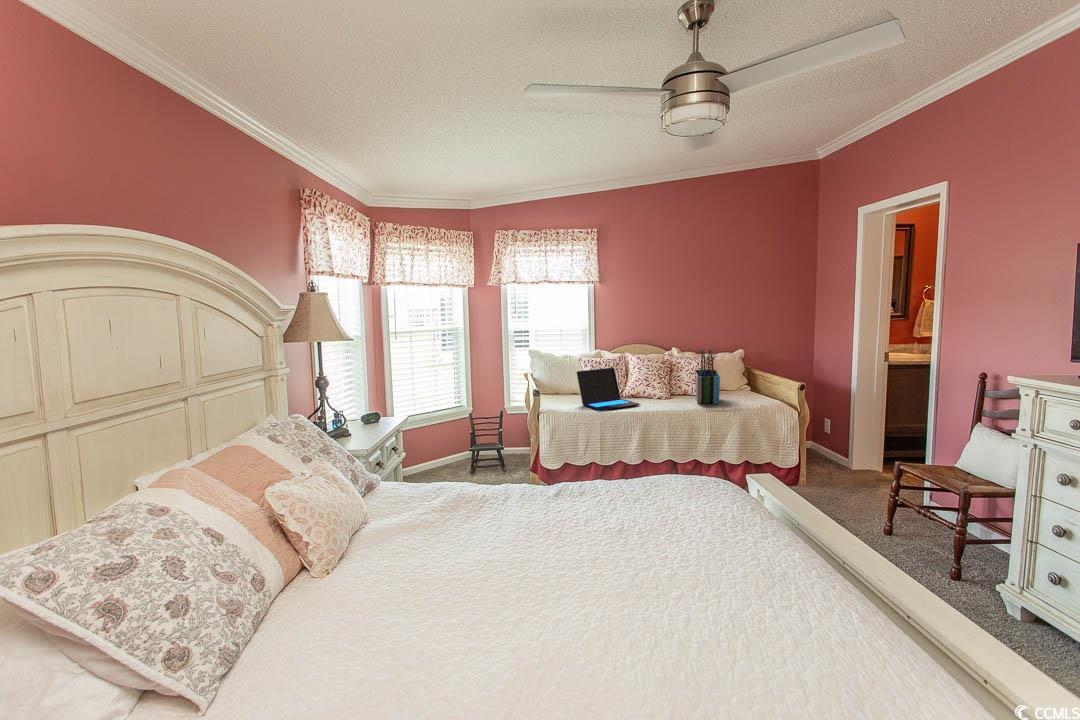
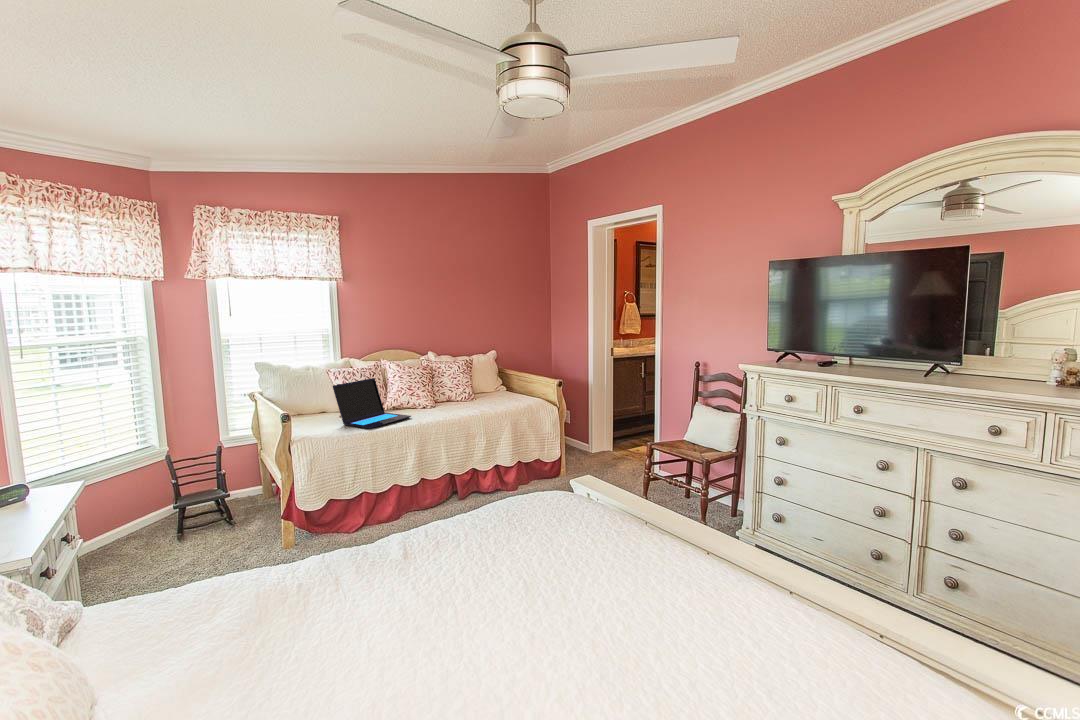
tote bag: present [695,349,720,404] -> none [460,352,490,409]

